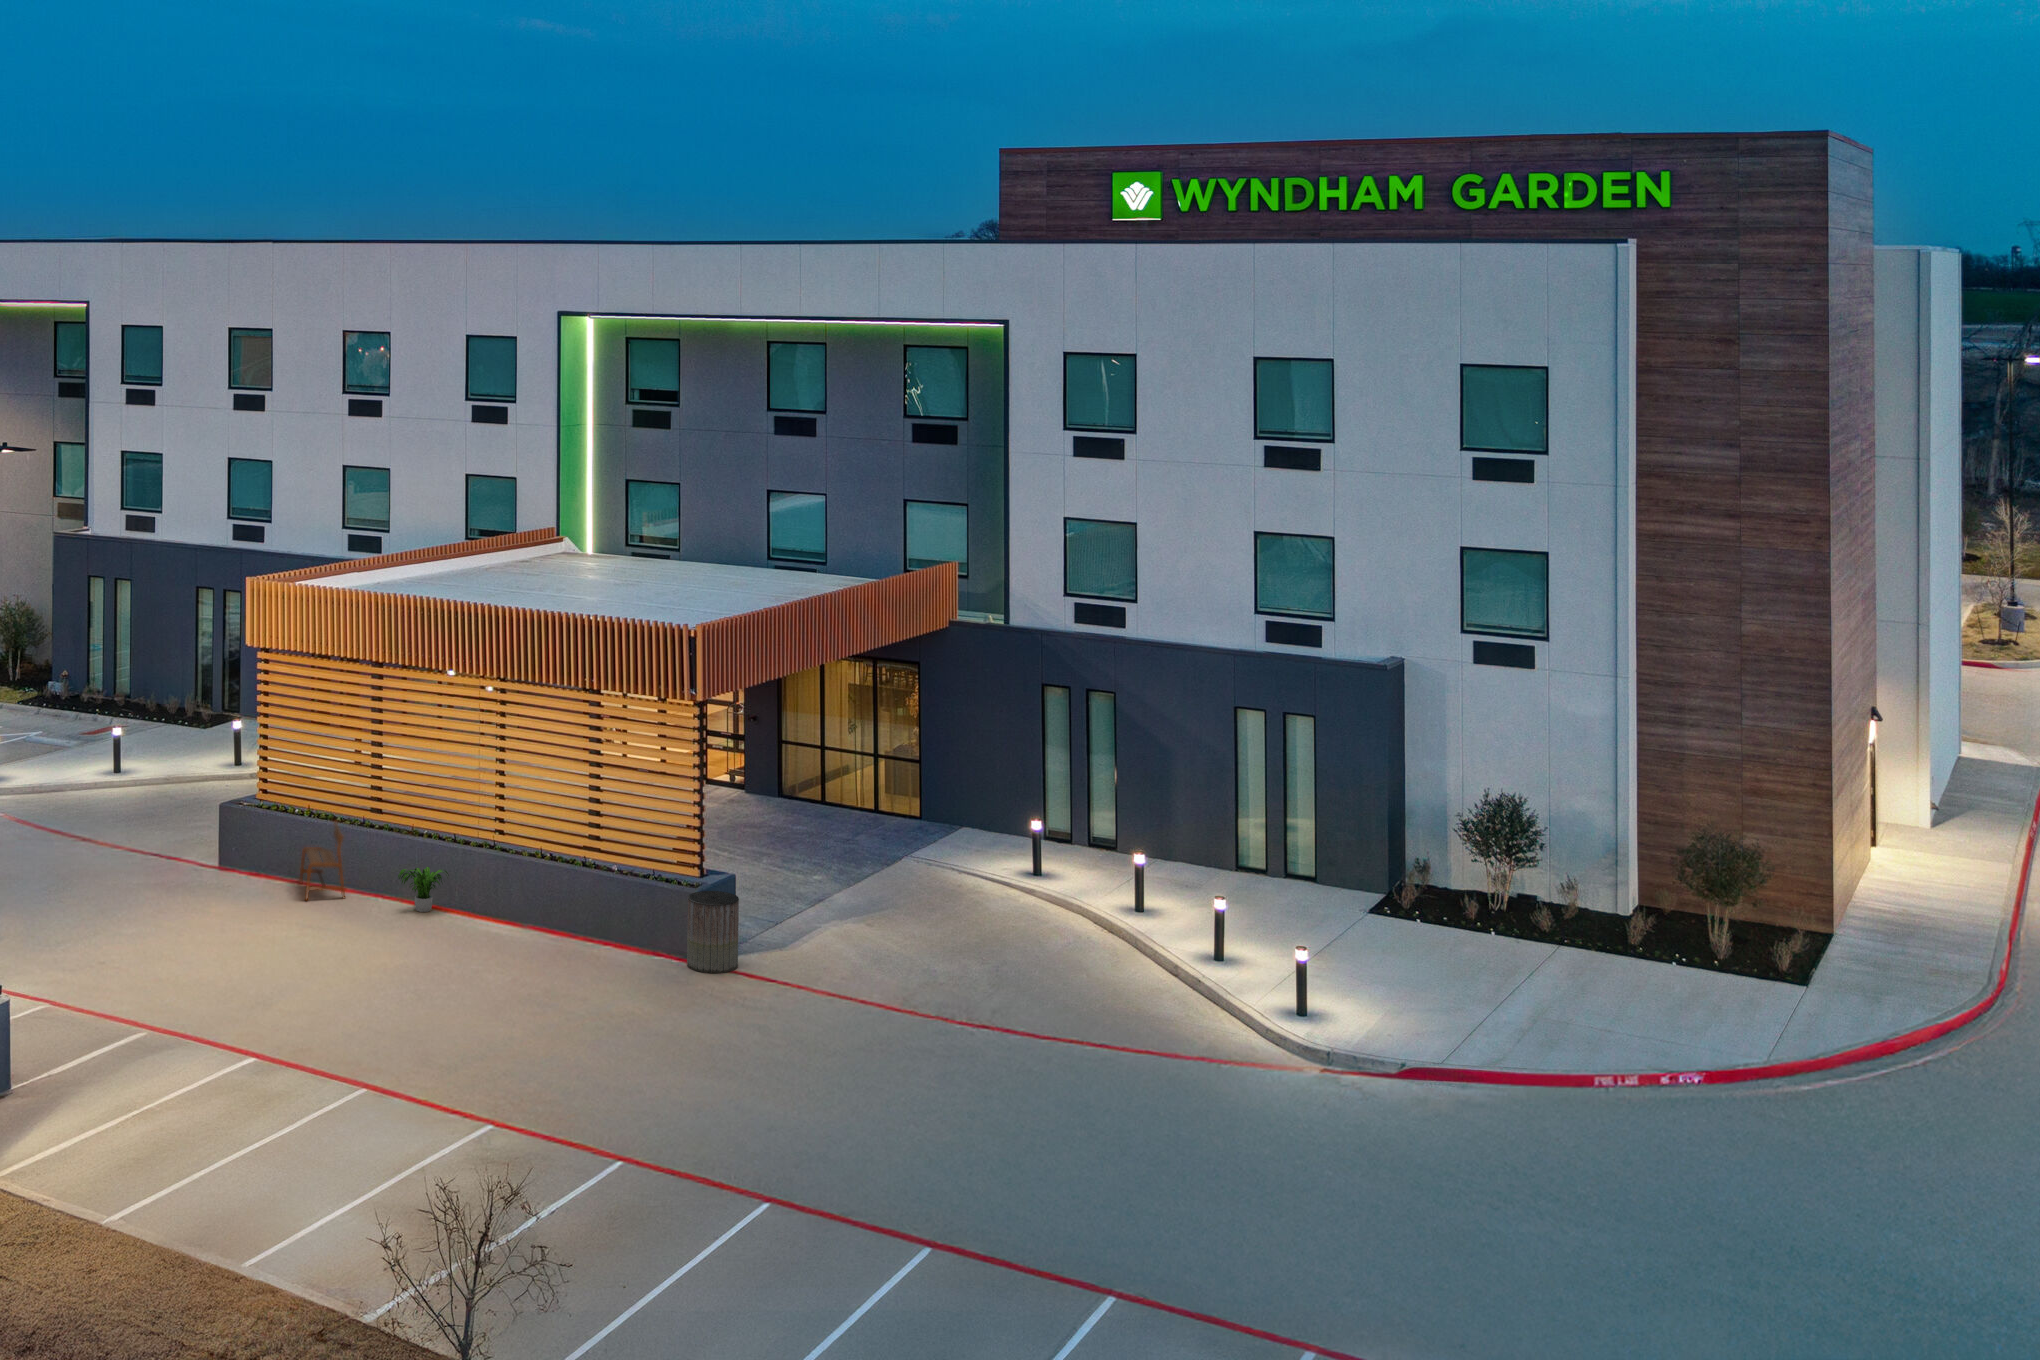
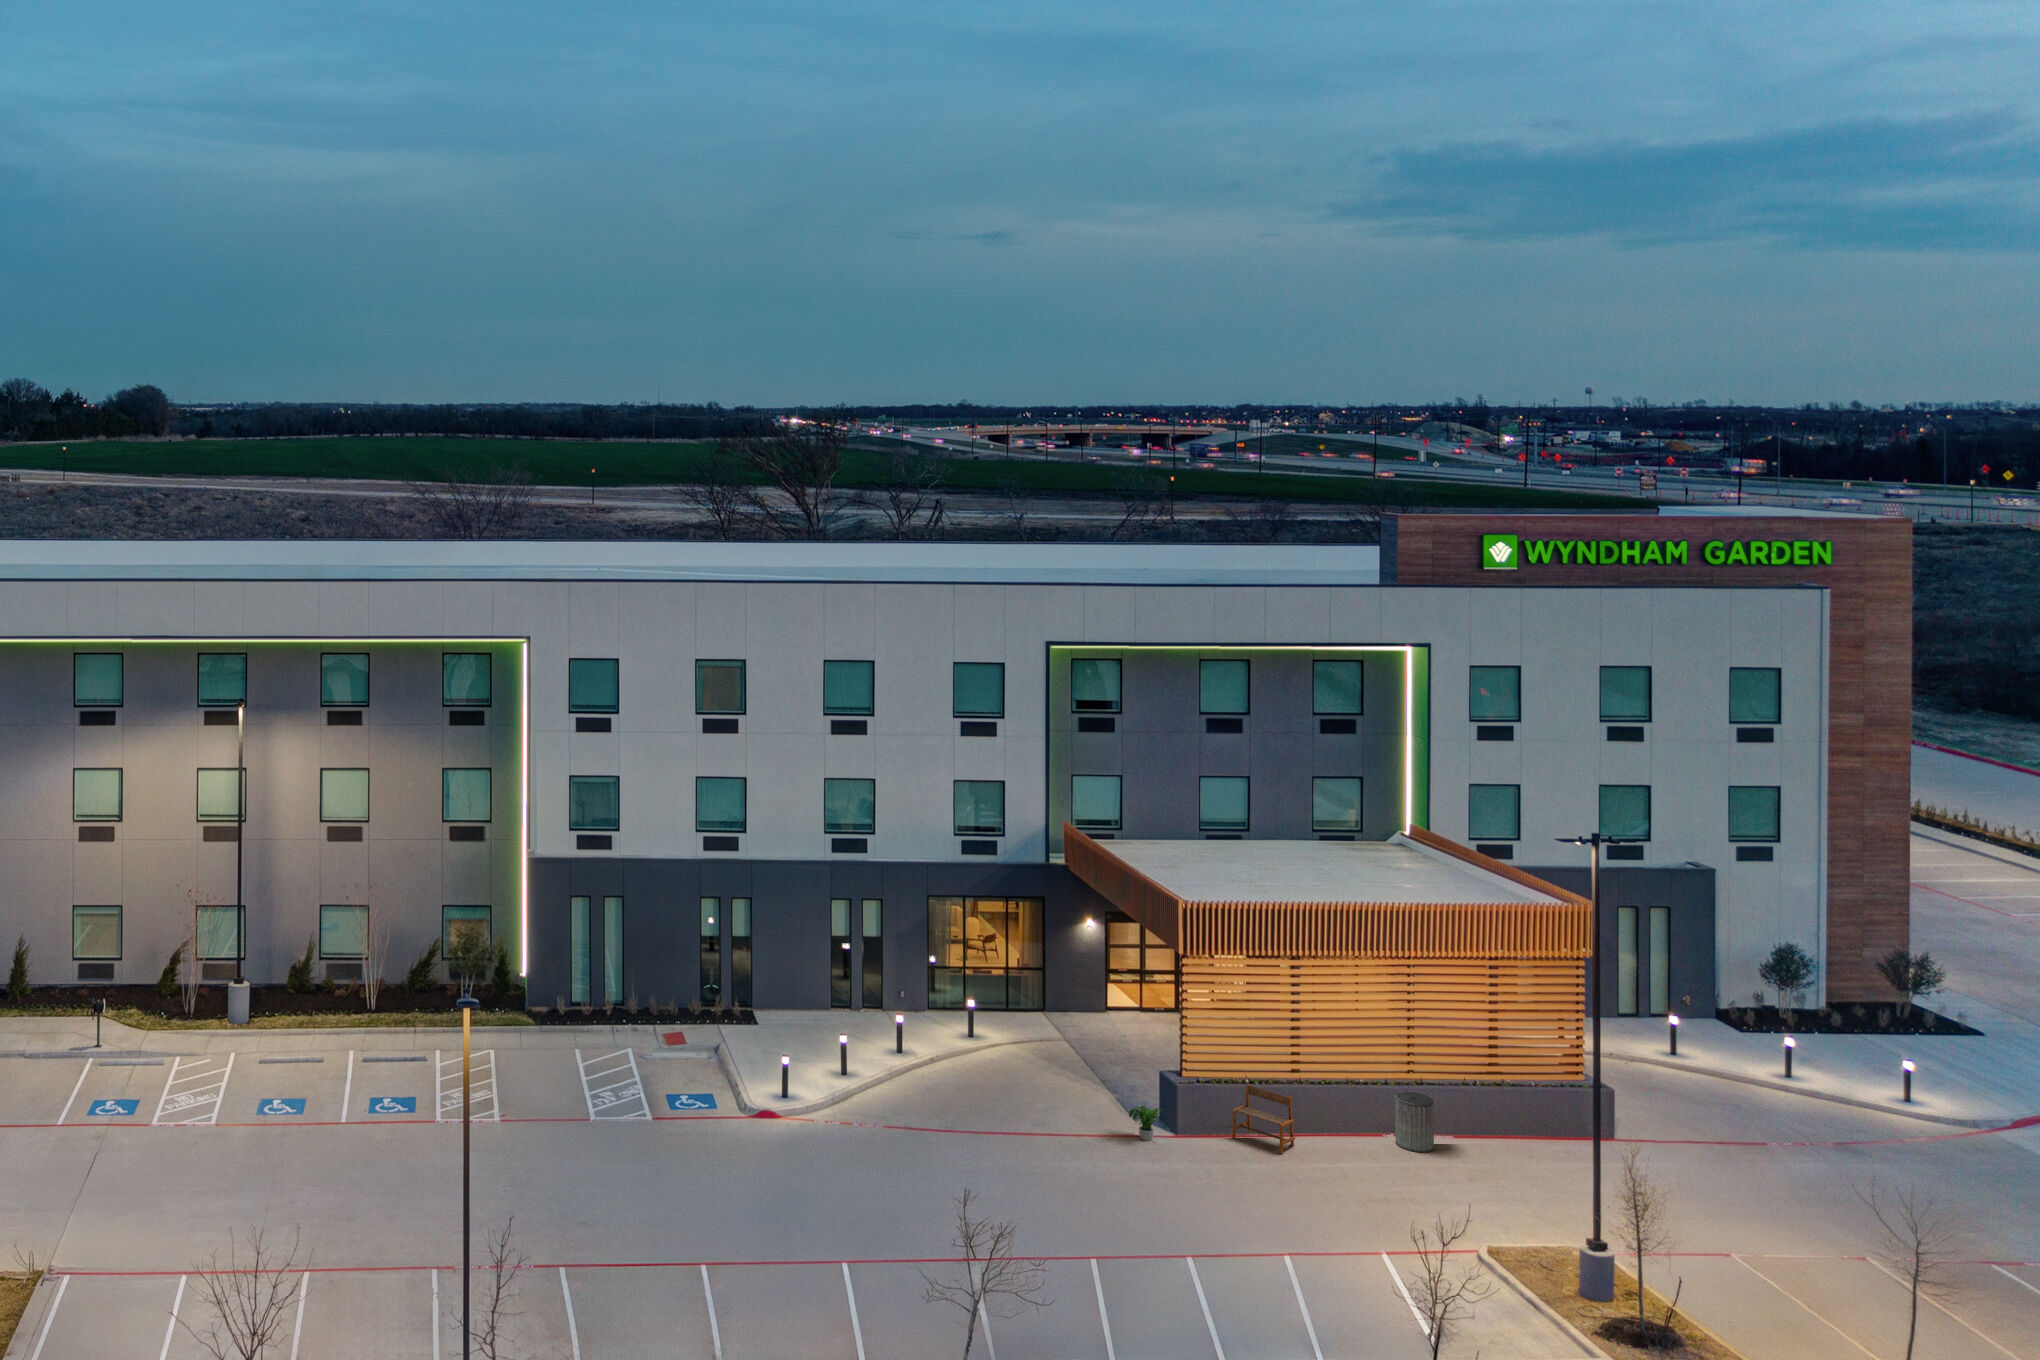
potted plant: present [398,867,449,912] -> present [1129,1105,1164,1141]
trash can: present [687,891,739,973] -> present [1395,1092,1434,1153]

